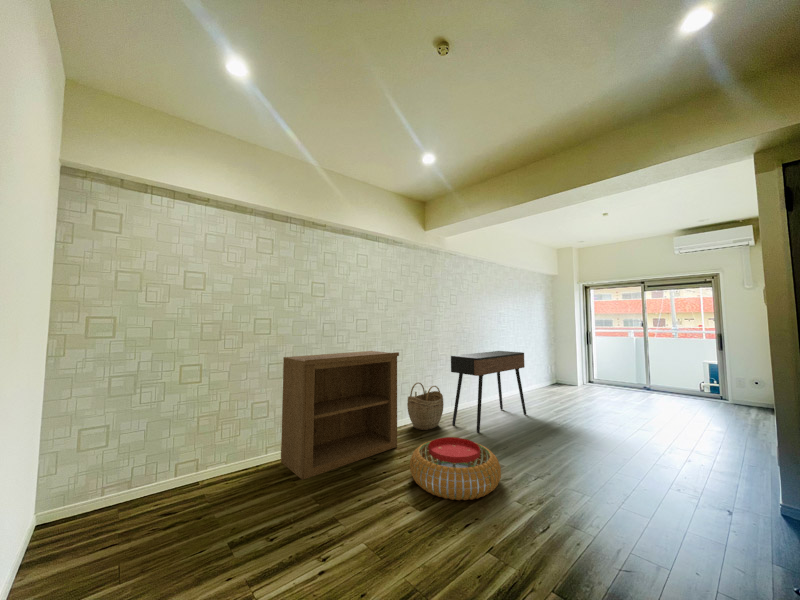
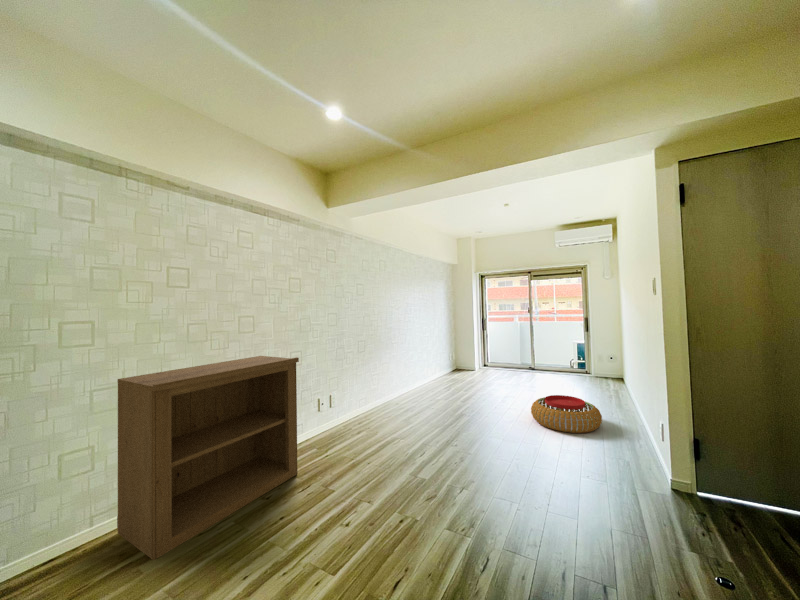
console table: present [451,351,526,433] -> none [360,343,436,438]
woven basket: present [407,382,444,430] -> none [309,387,352,444]
pouf: present [410,437,501,500] -> present [531,395,602,433]

